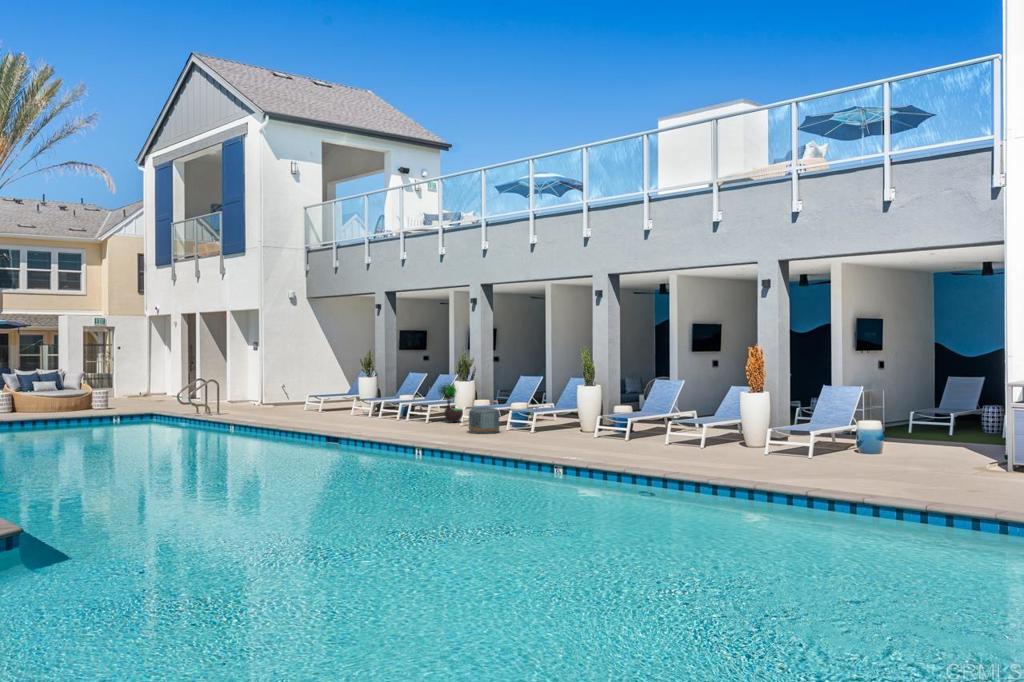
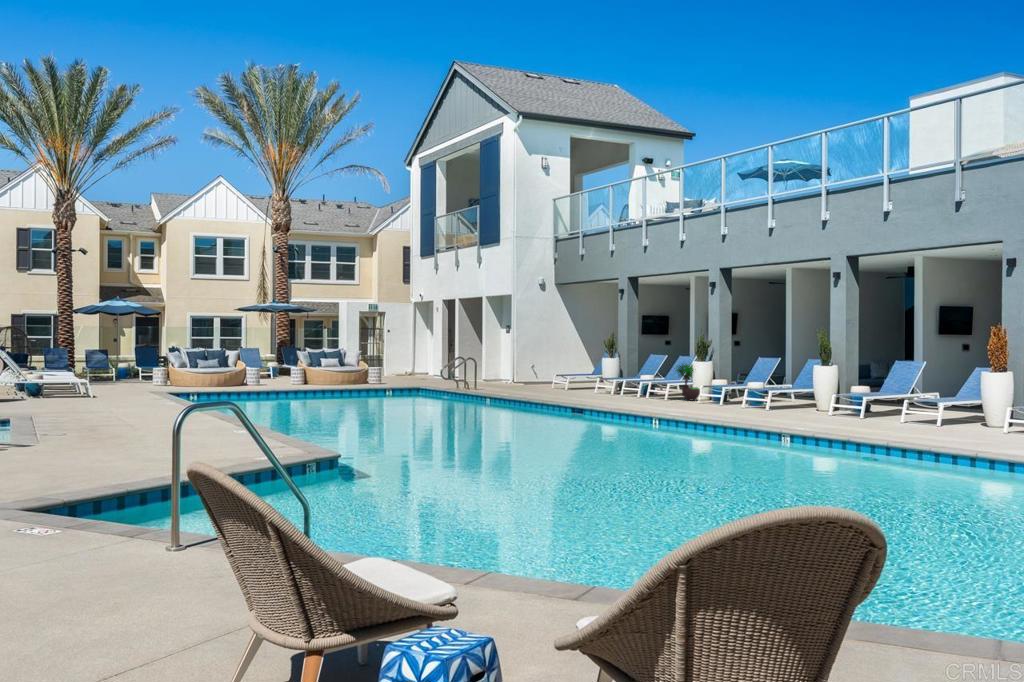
pouf: present [469,407,499,434] -> none [705,385,735,410]

